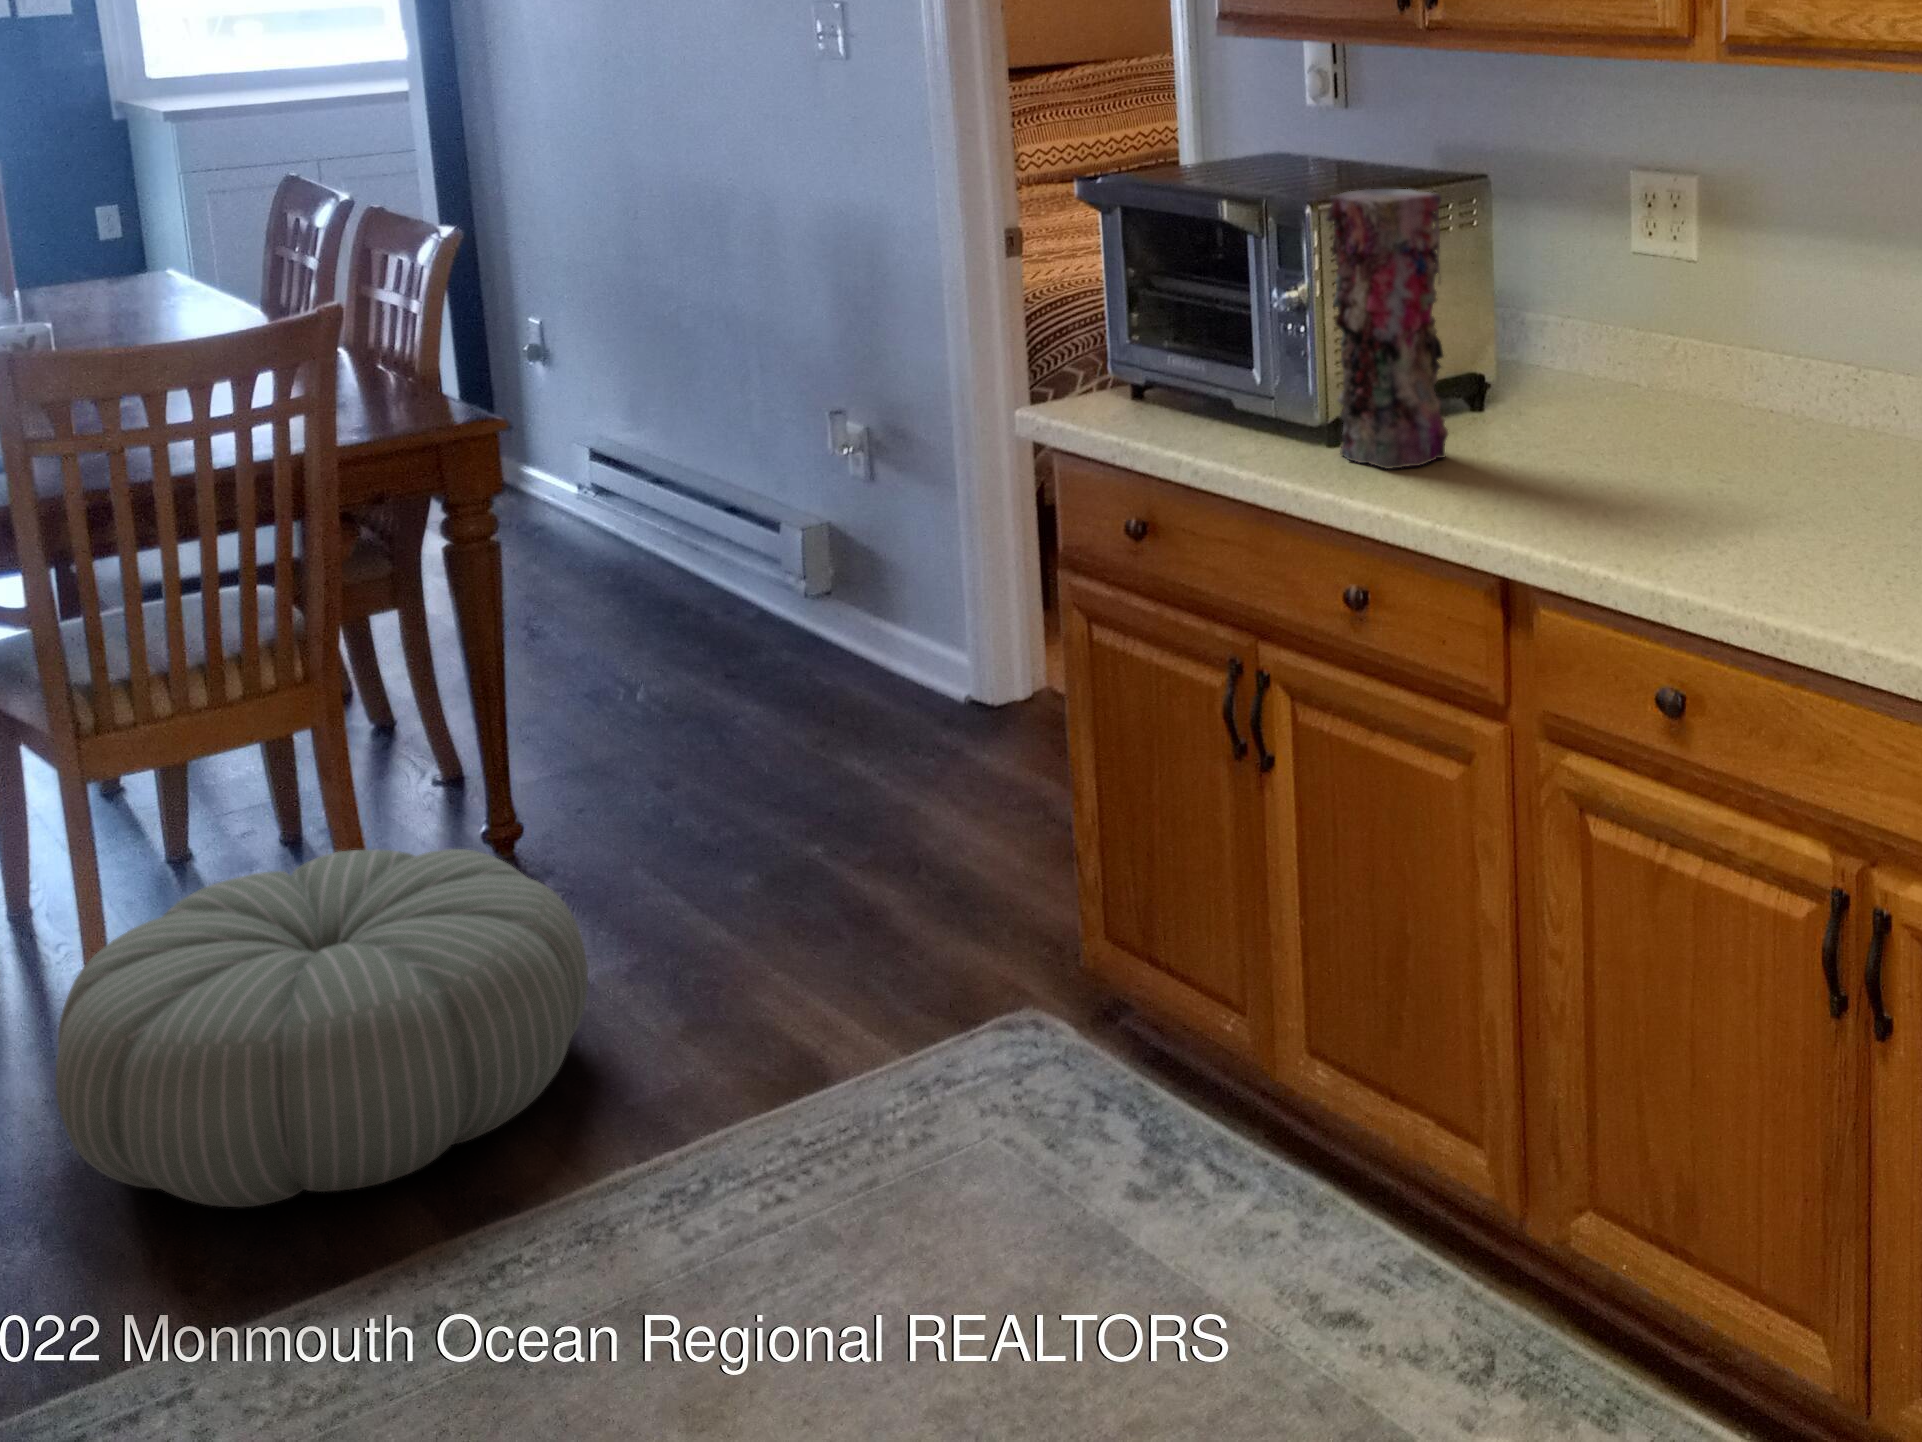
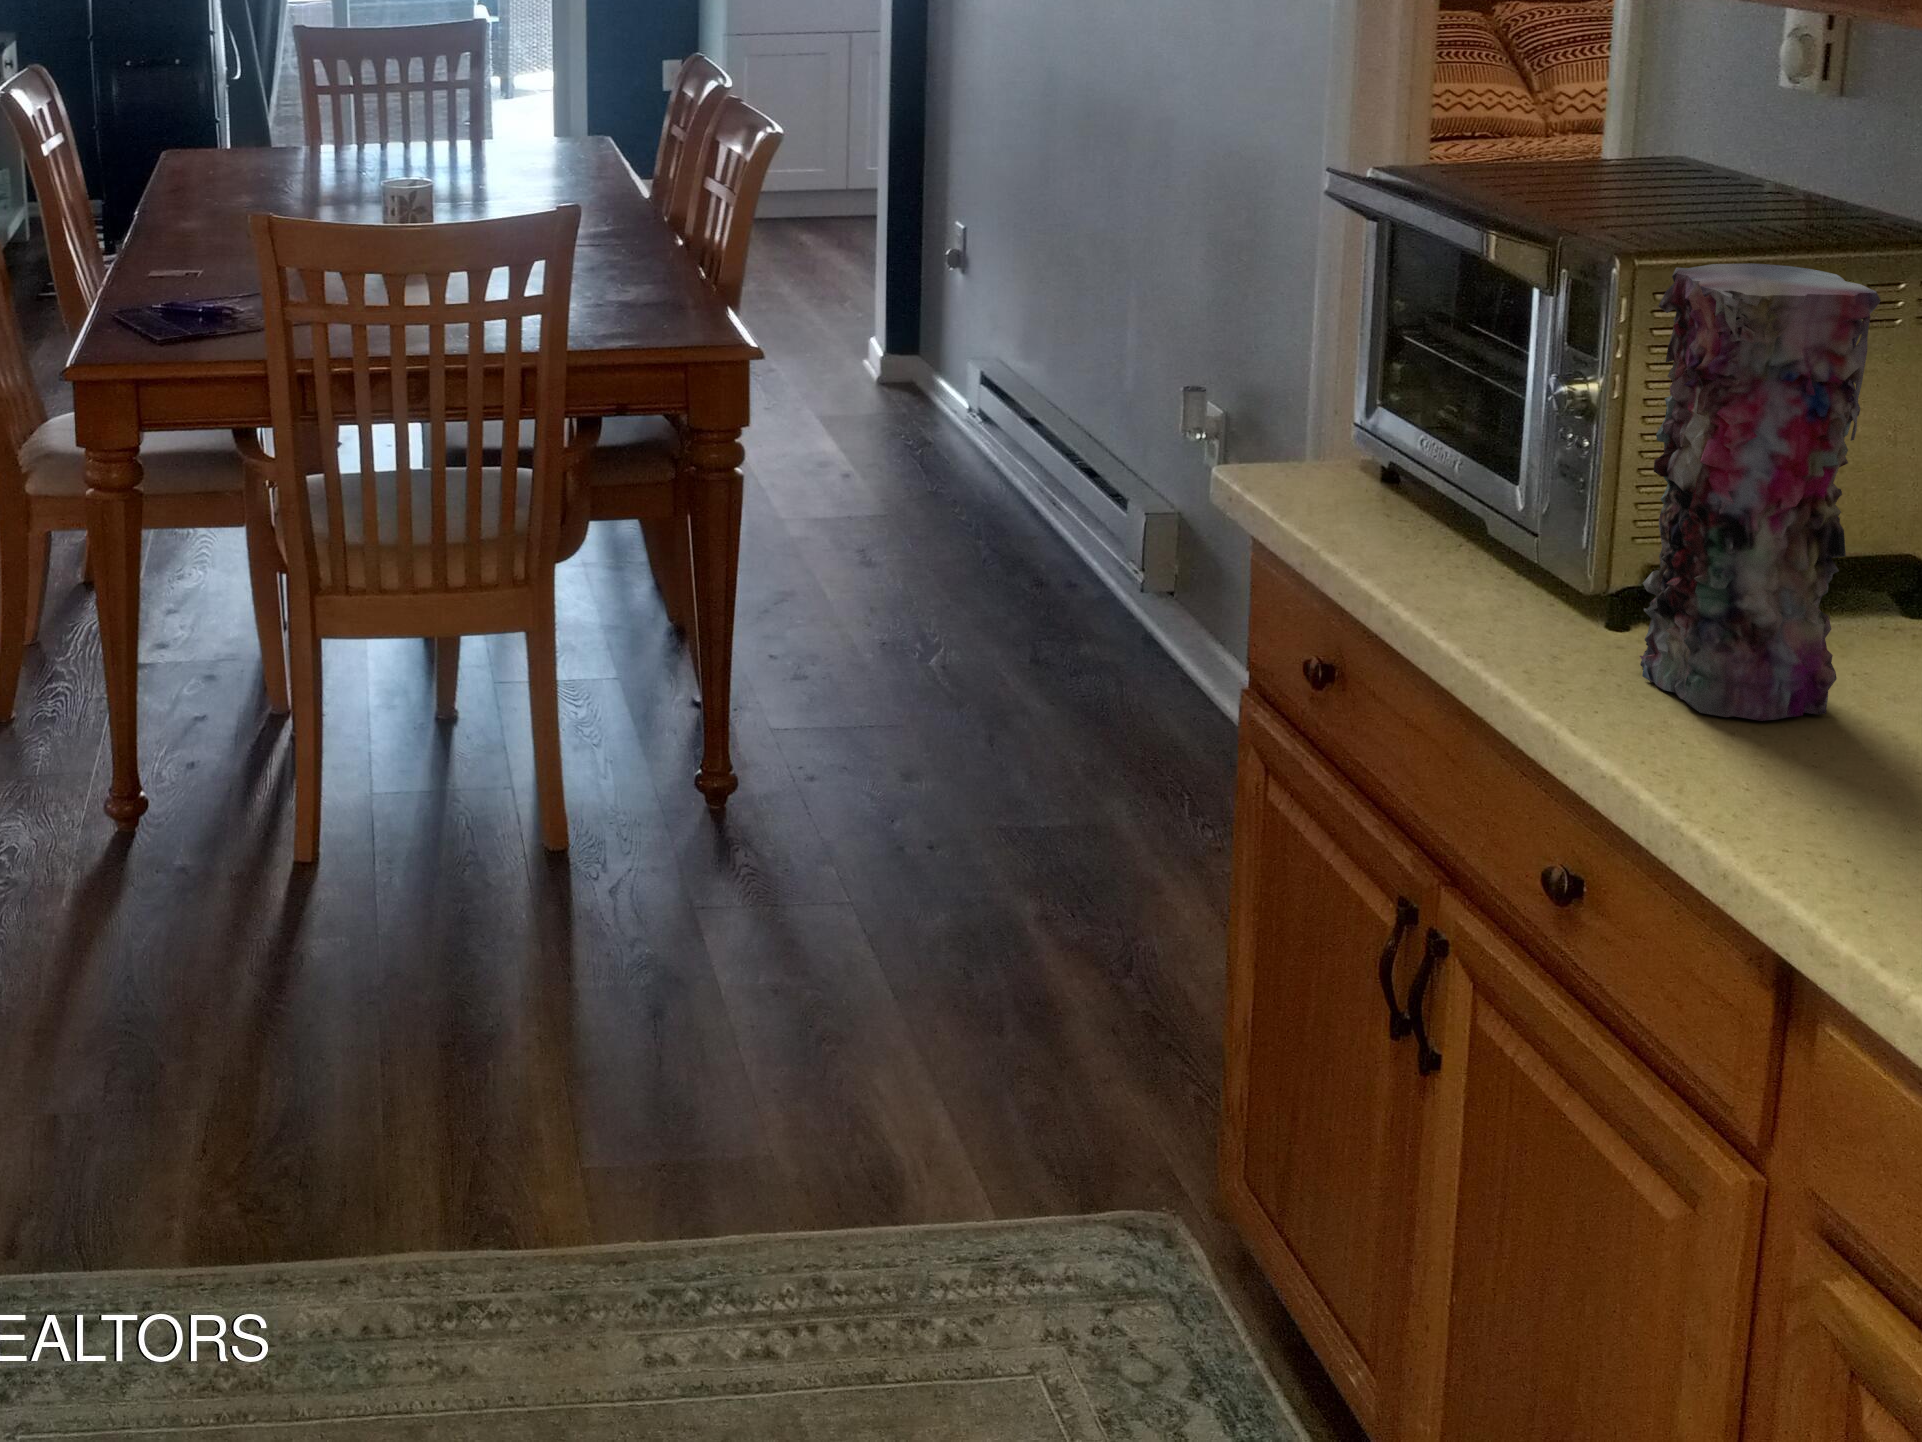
pouf: present [56,849,588,1207] -> none [187,775,686,1148]

